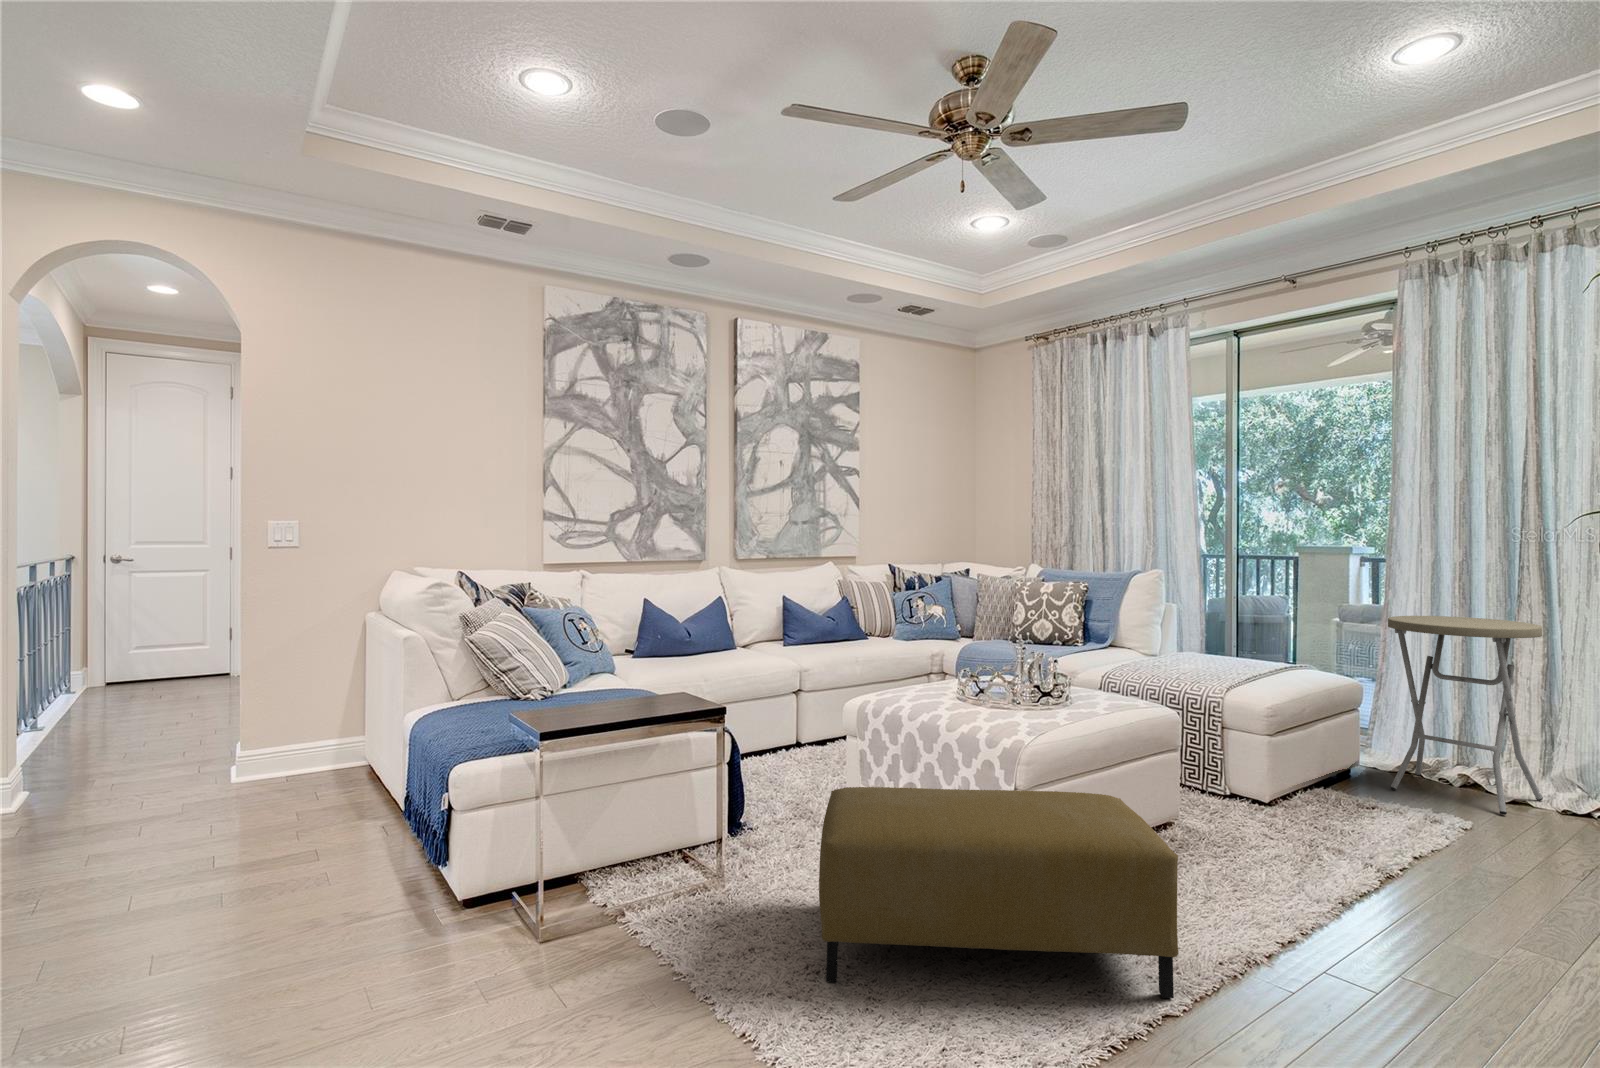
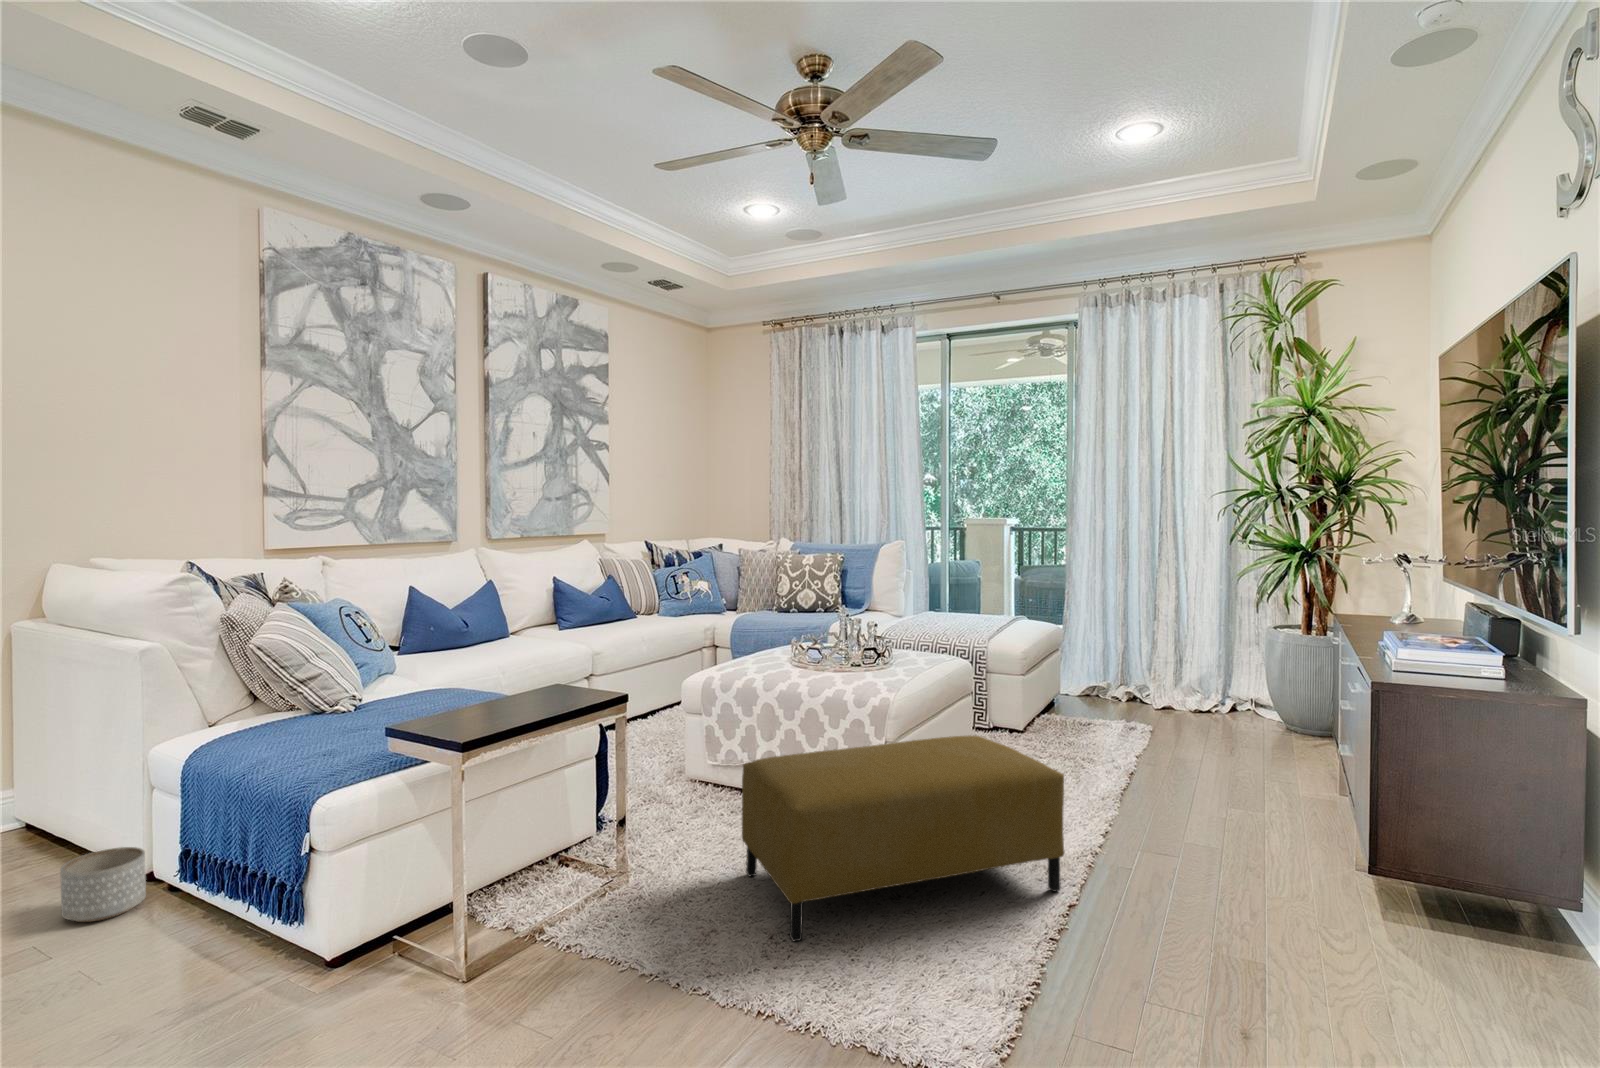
side table: present [1388,616,1543,815] -> none [1086,572,1186,719]
planter: none [332,789,388,843] -> present [60,847,146,922]

